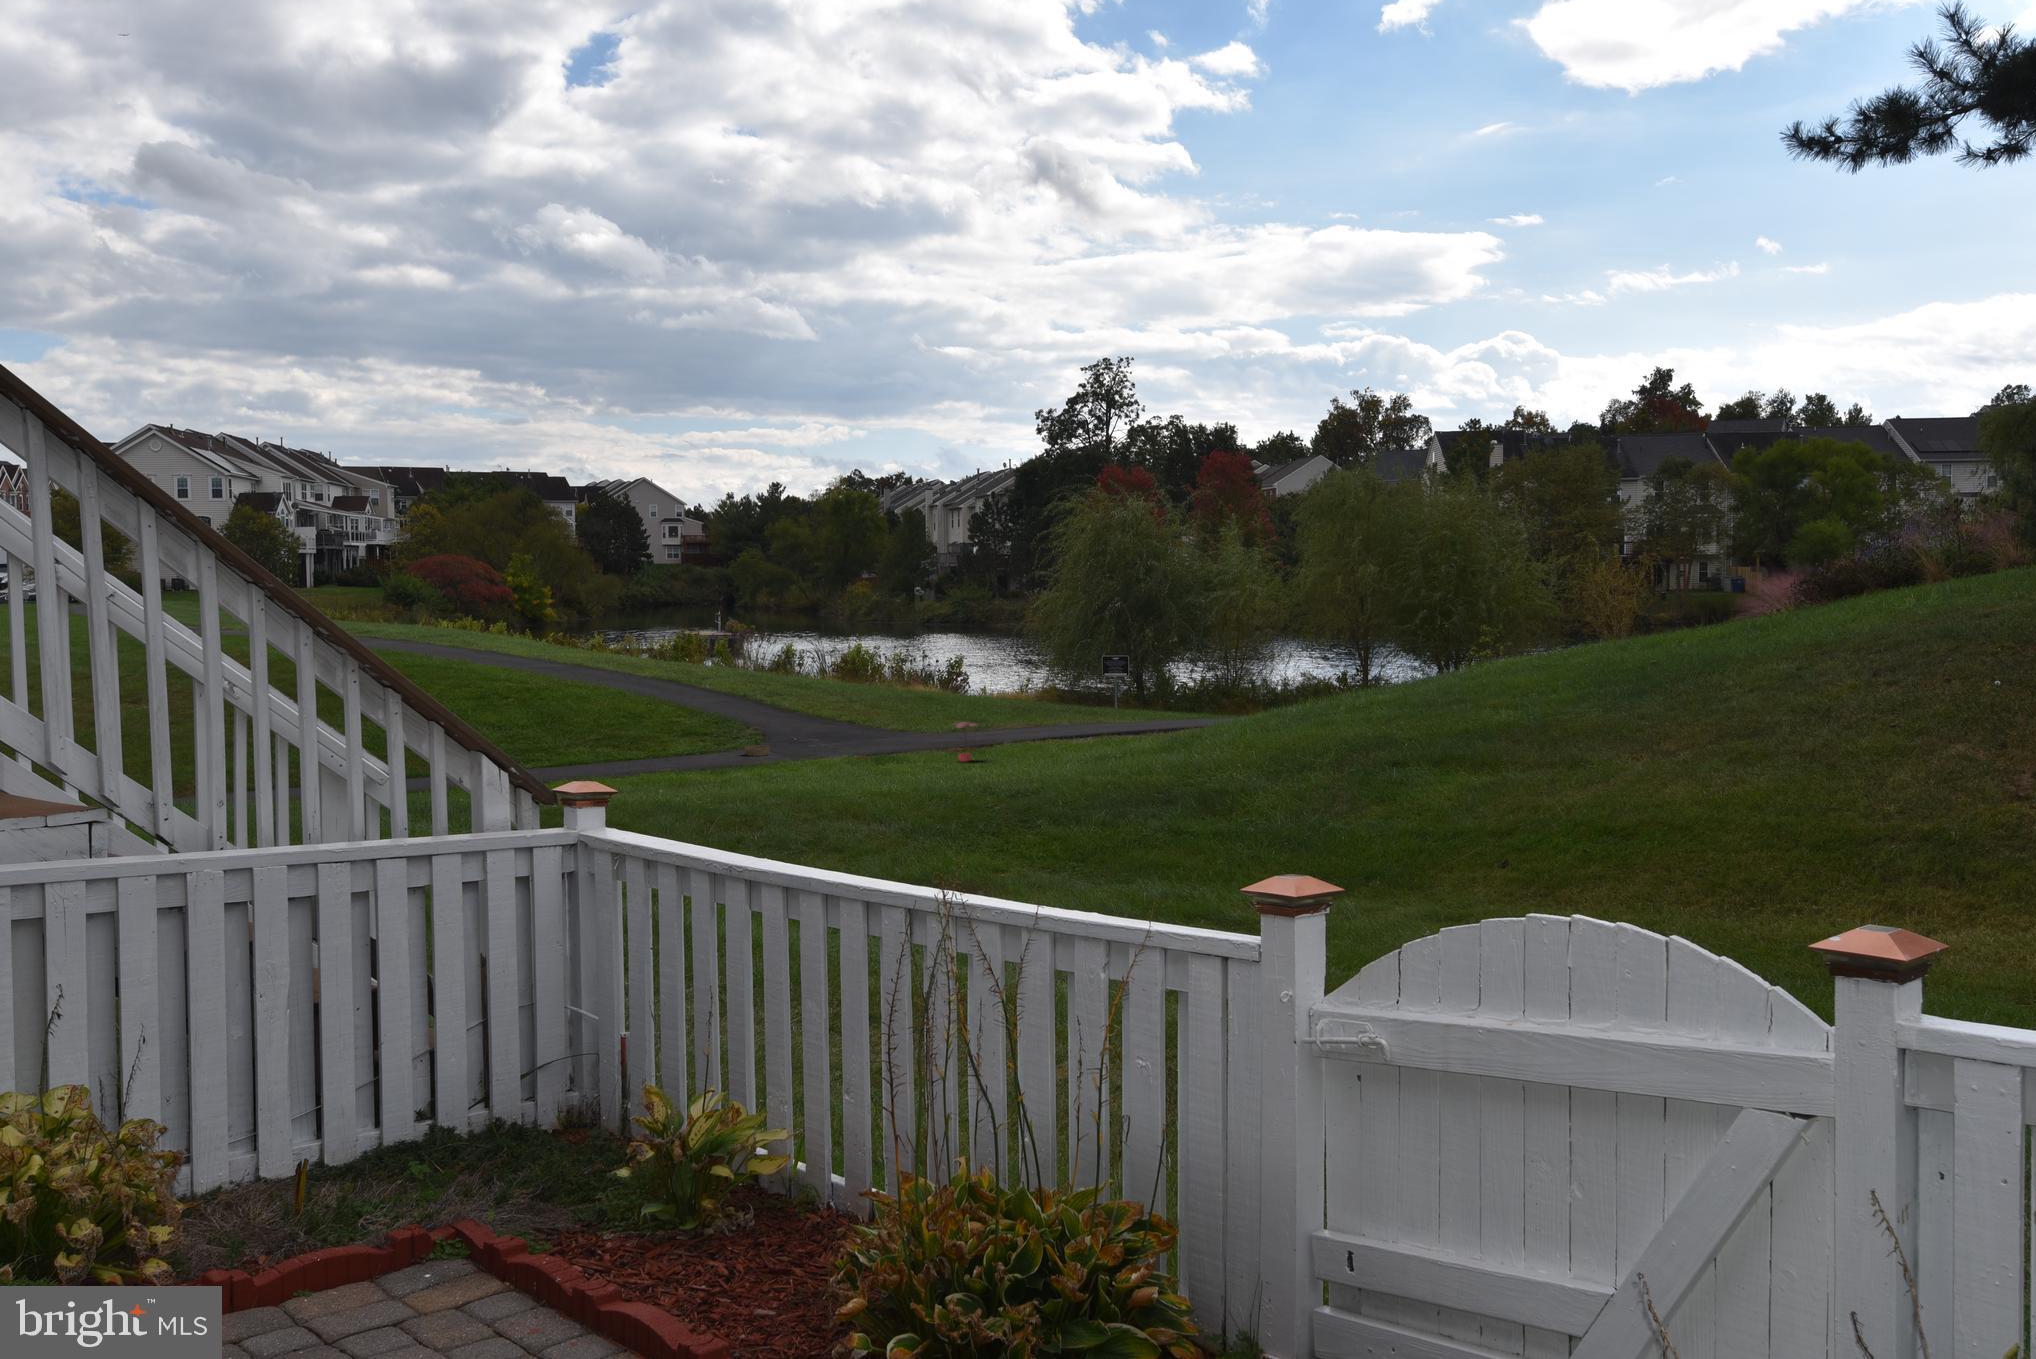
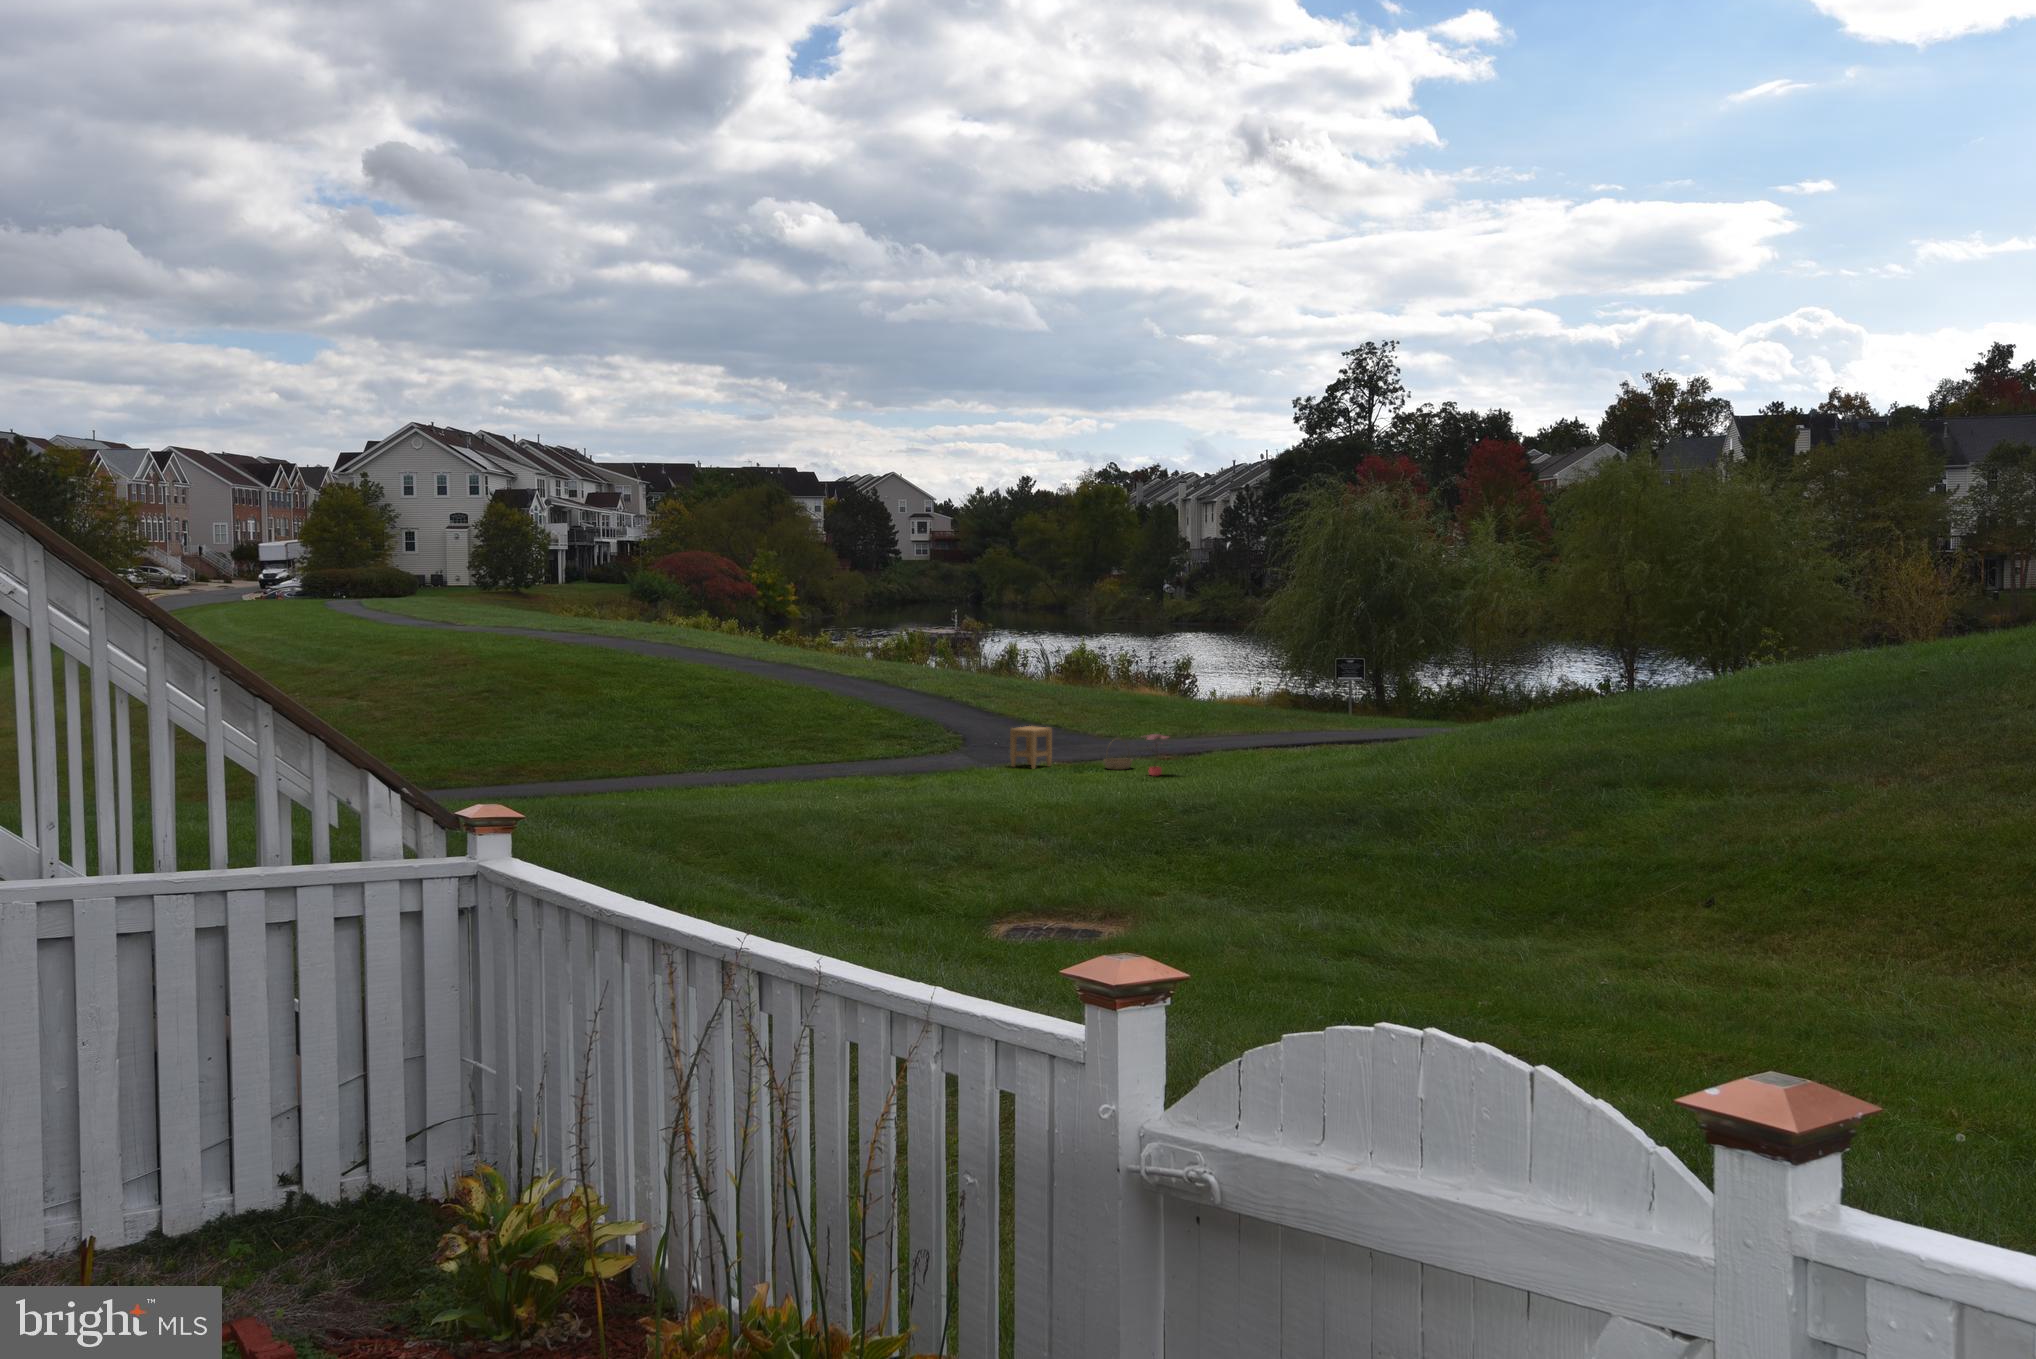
stool: none [822,719,863,760] -> present [1010,726,1052,769]
basket: present [744,727,770,756] -> present [1104,739,1132,770]

